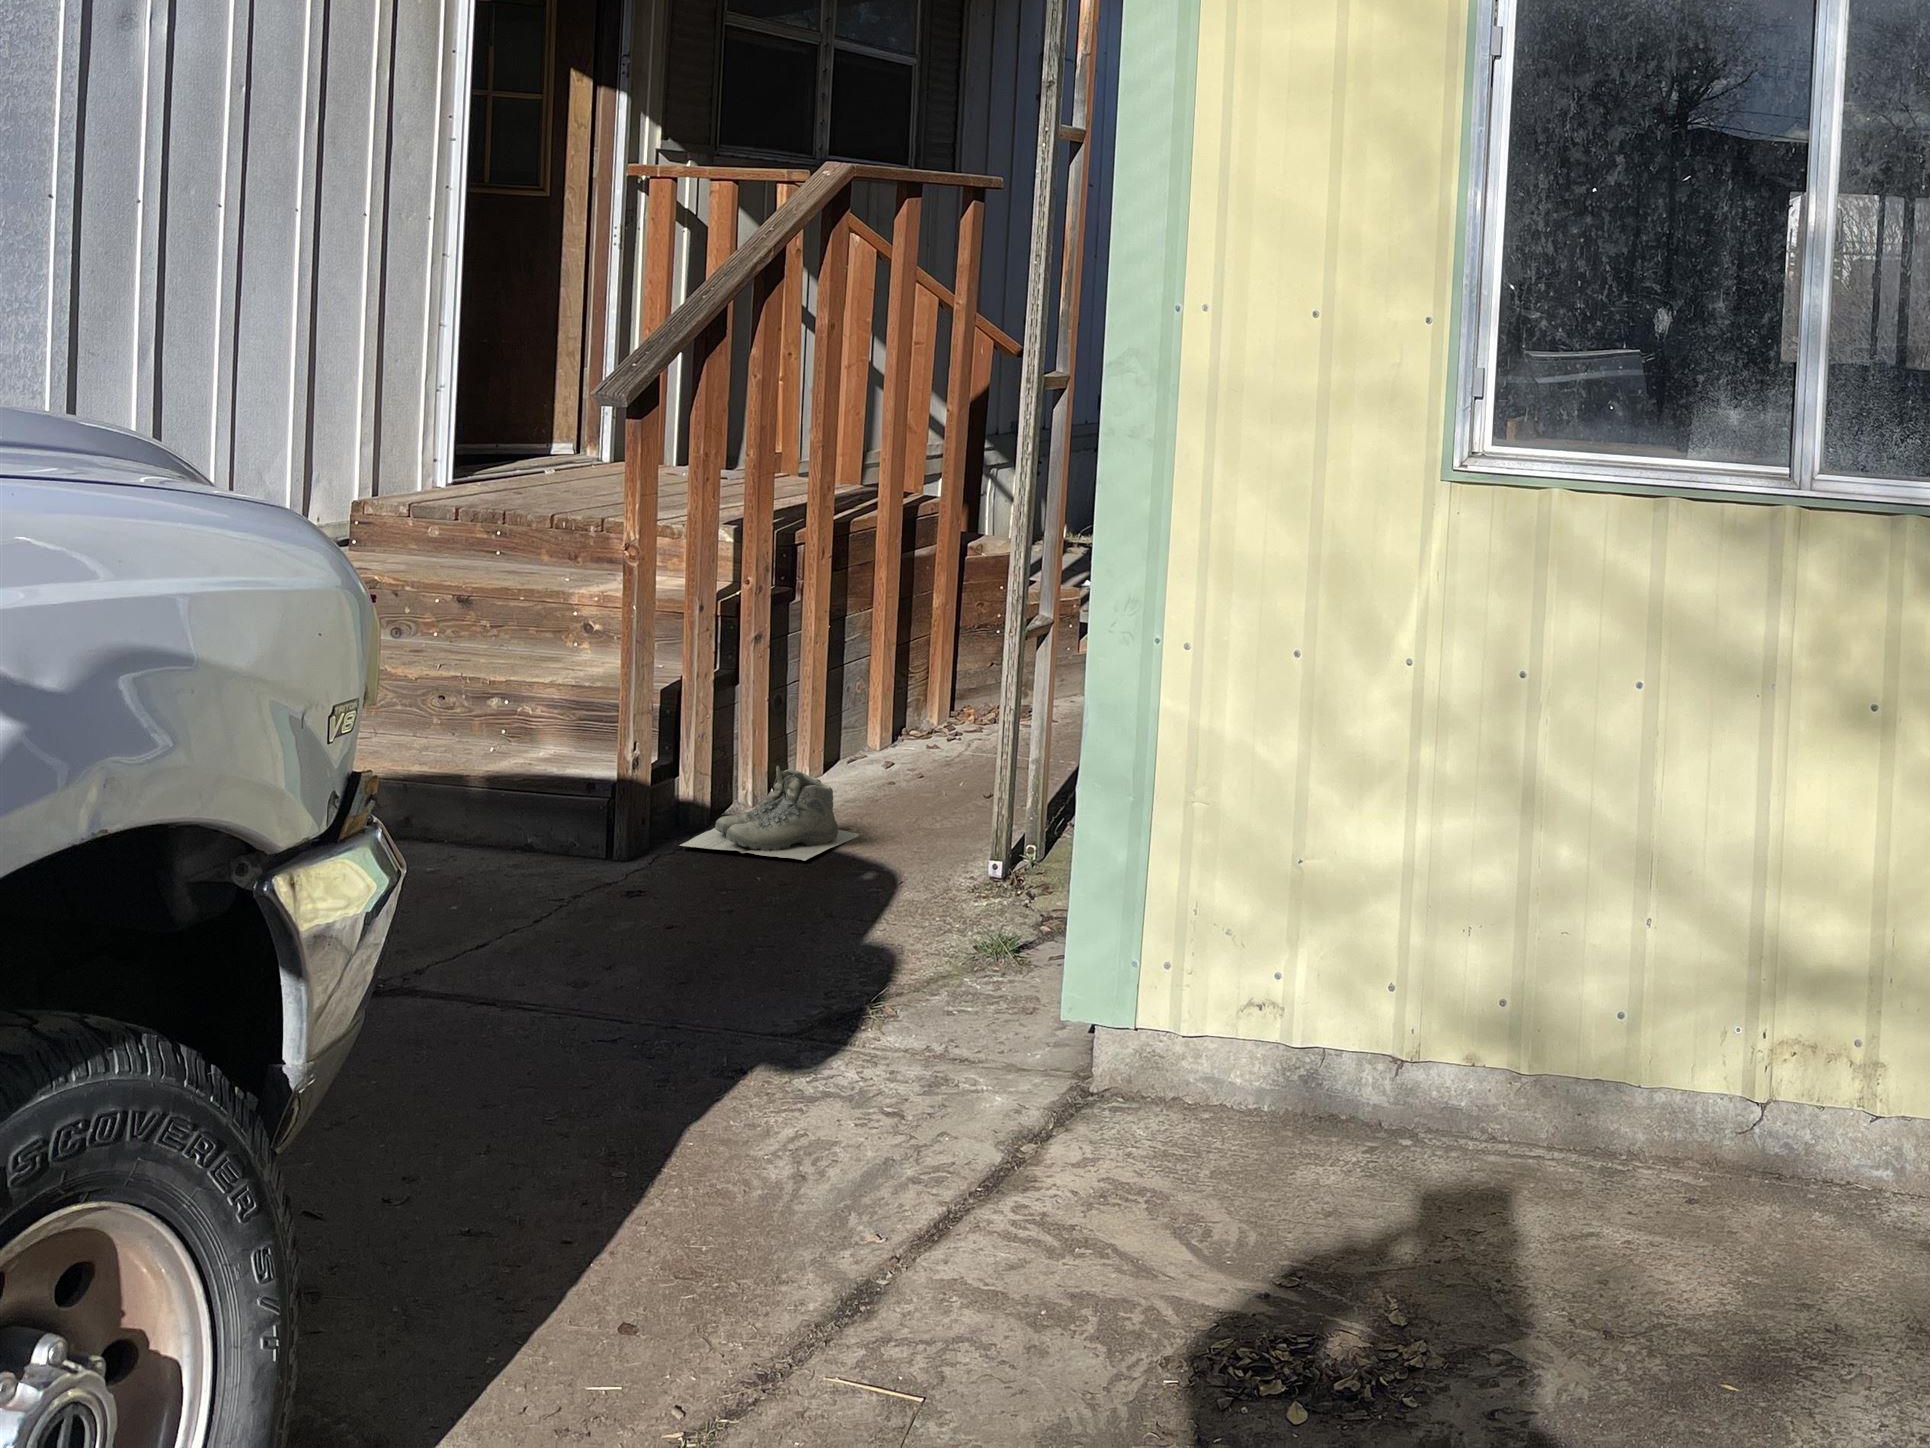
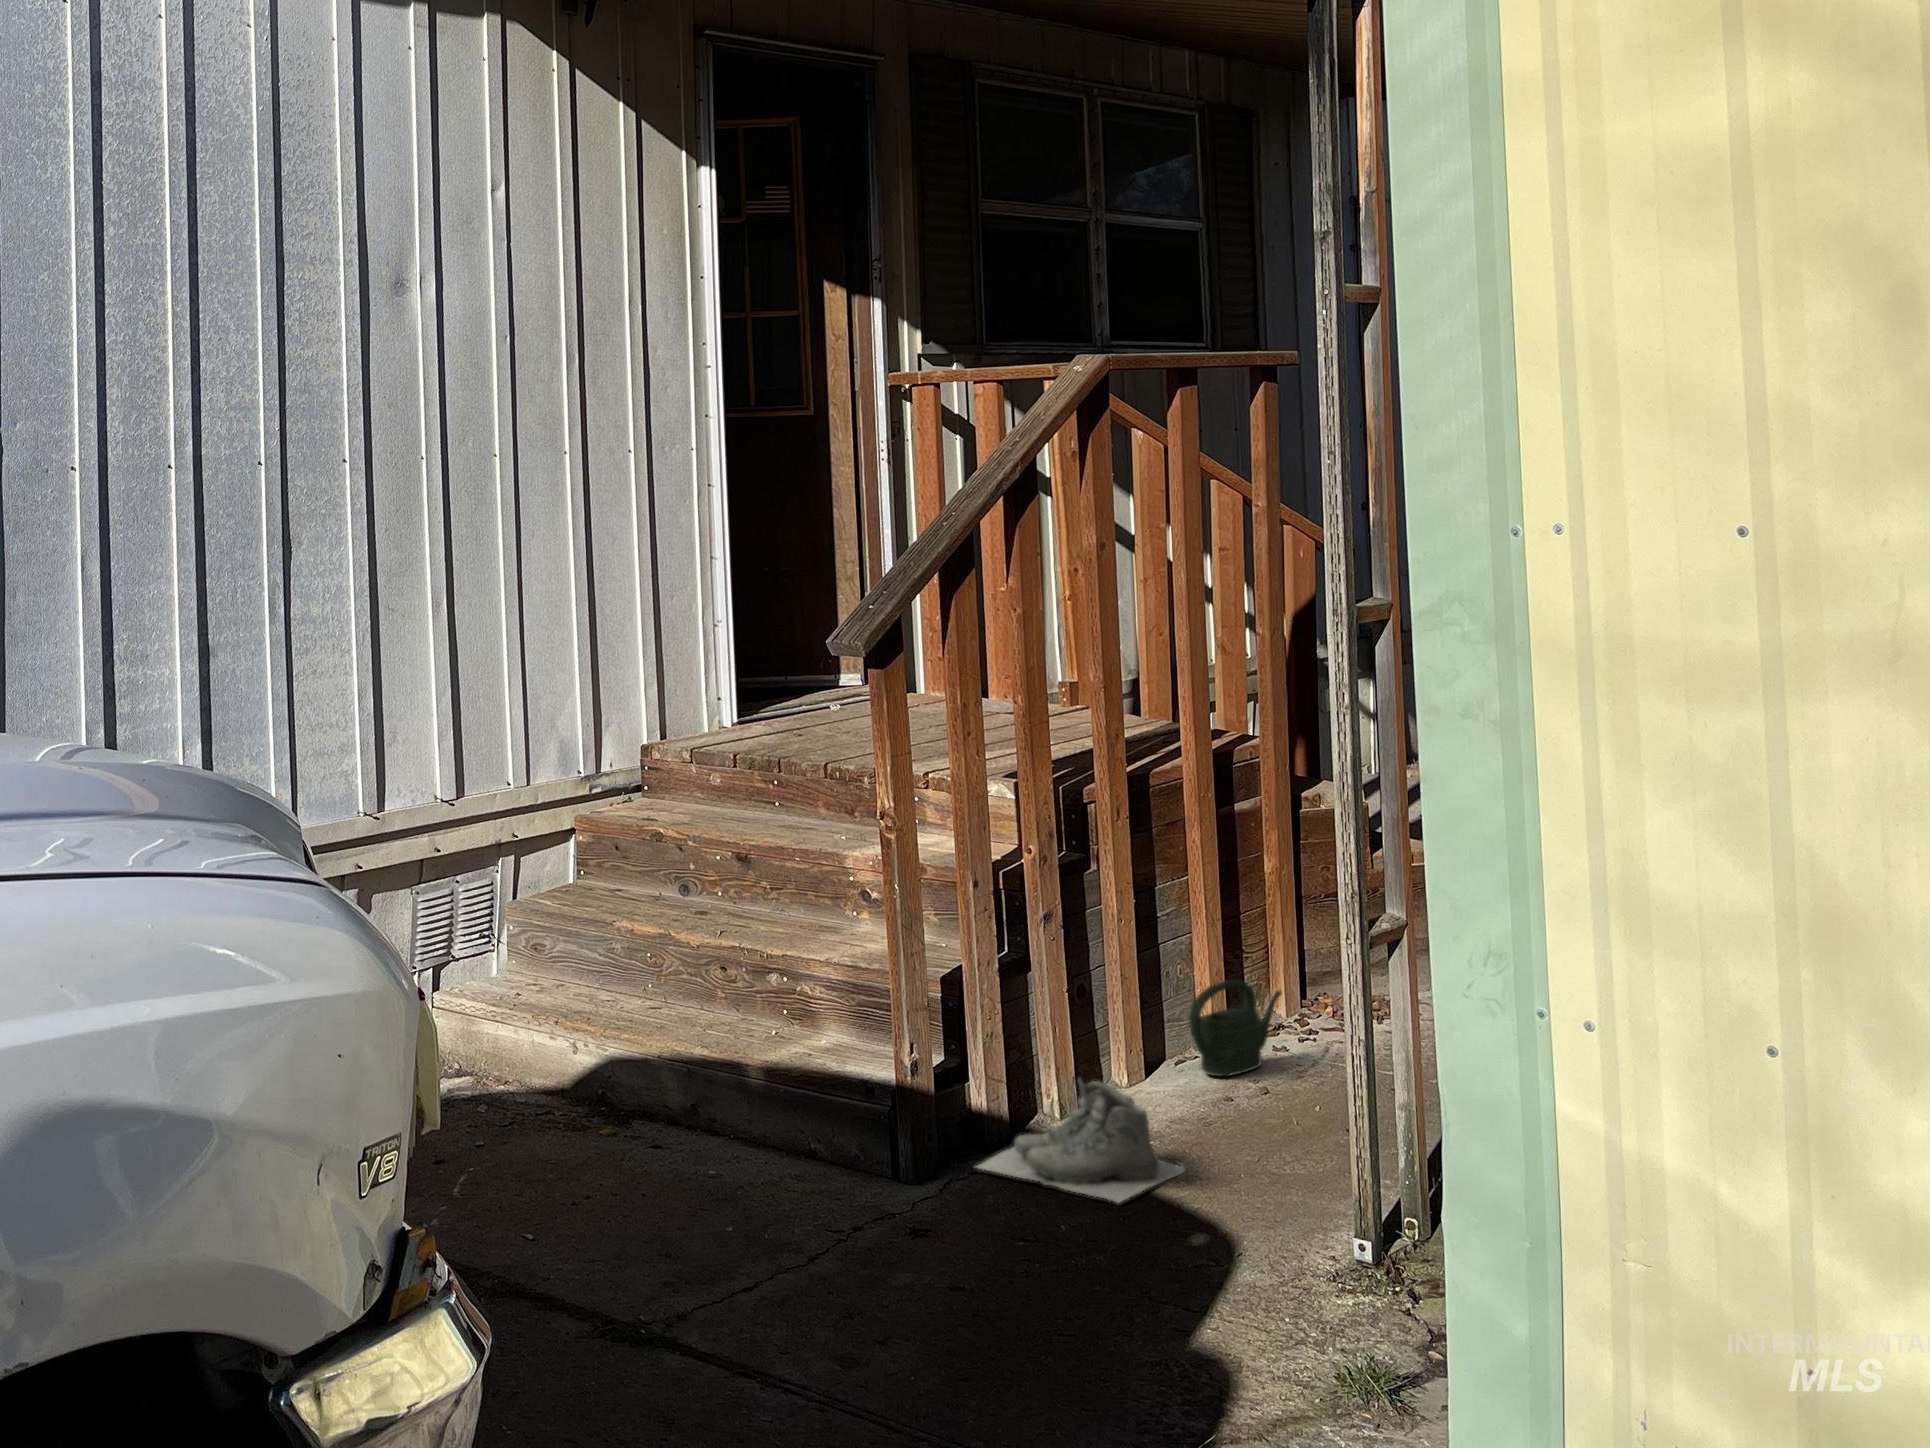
watering can: none [866,692,942,769] -> present [1189,980,1282,1076]

